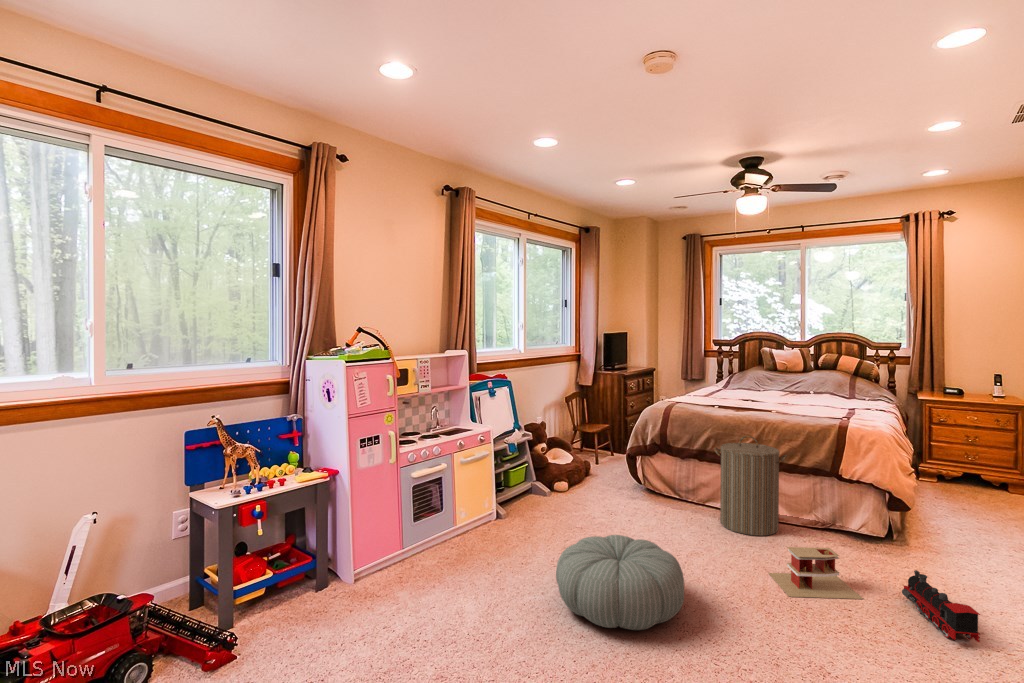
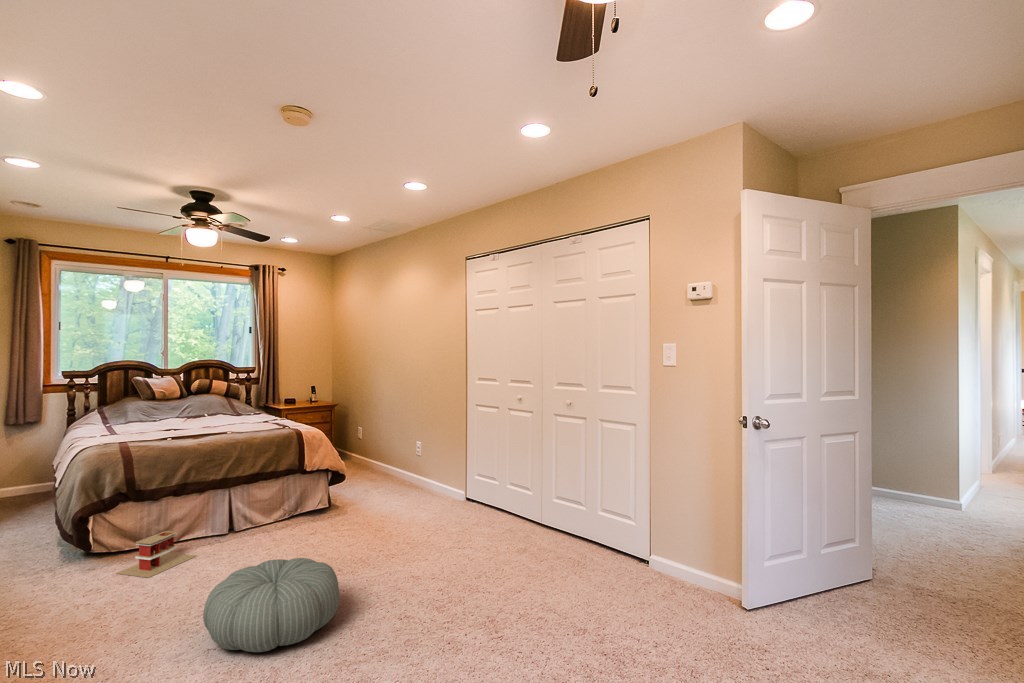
laundry hamper: present [714,436,787,536] -> none [210,455,276,547]
toy house: present [769,547,863,599] -> present [117,530,196,578]
toy train: present [902,570,980,642] -> none [386,509,440,536]

